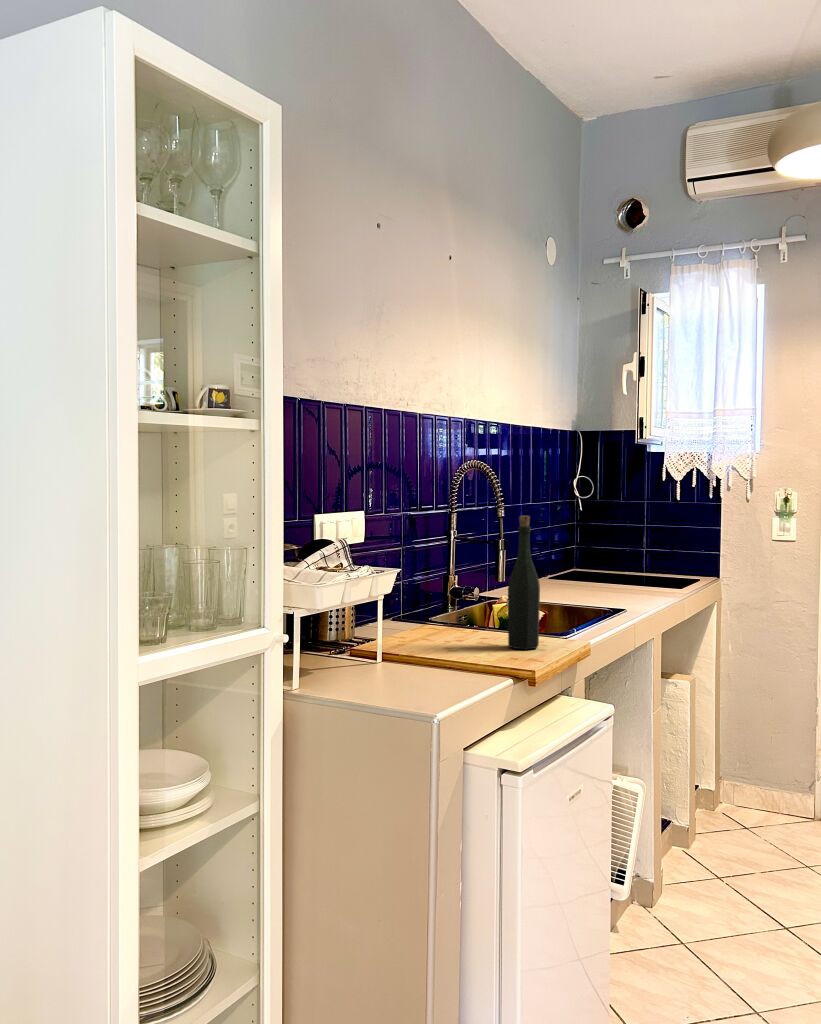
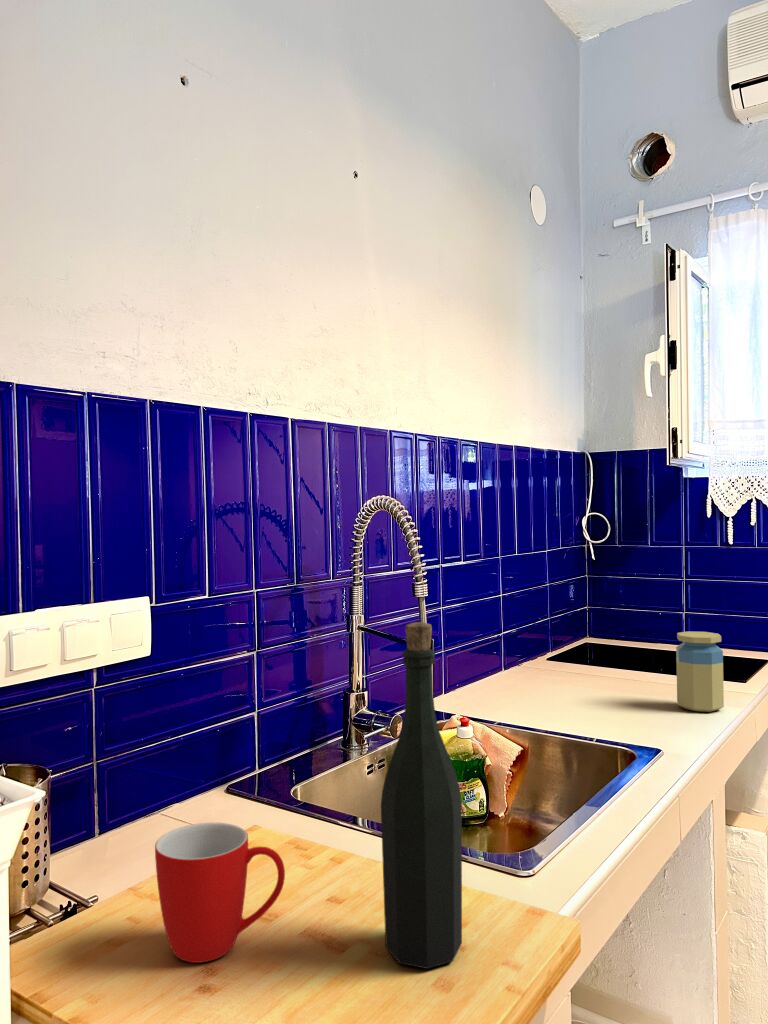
jar: none [635,551,663,599] -> present [676,631,724,712]
mug: none [415,601,468,650] -> present [155,822,285,963]

